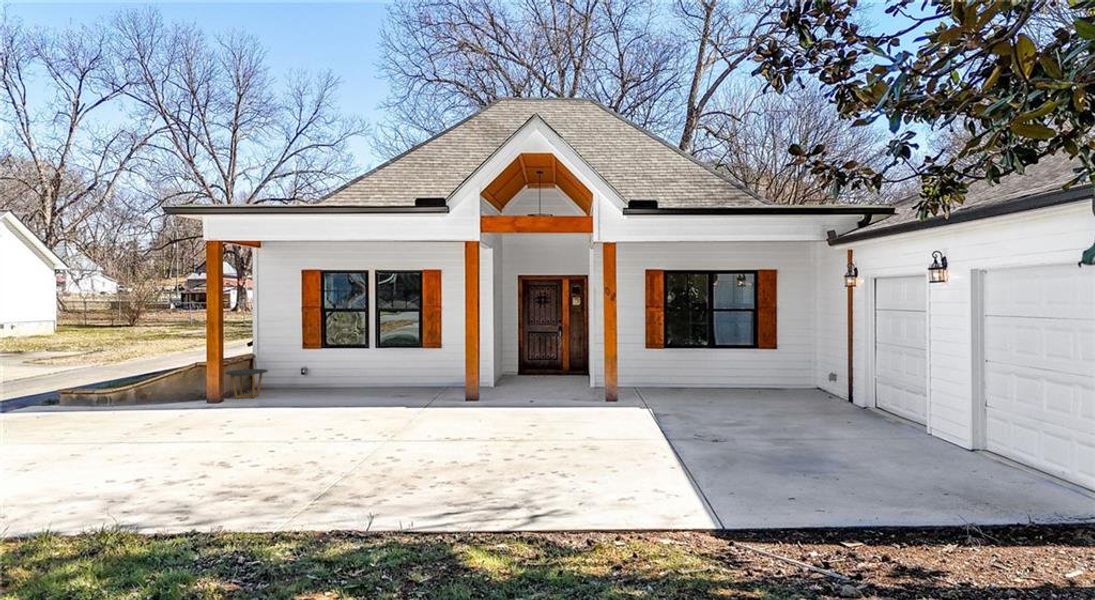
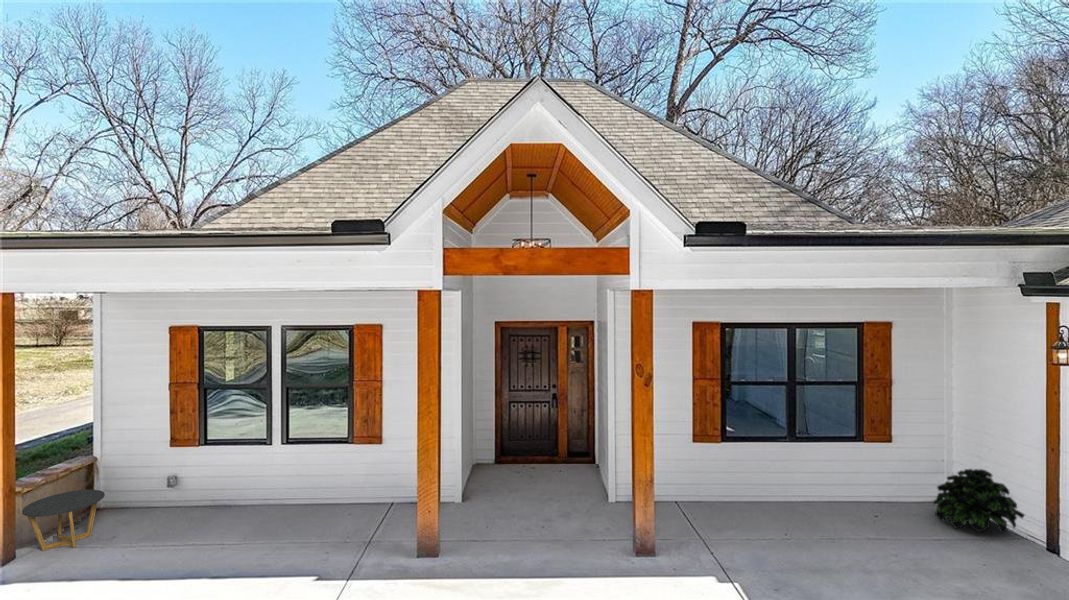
potted plant: none [798,363,850,400] -> present [934,469,1024,533]

